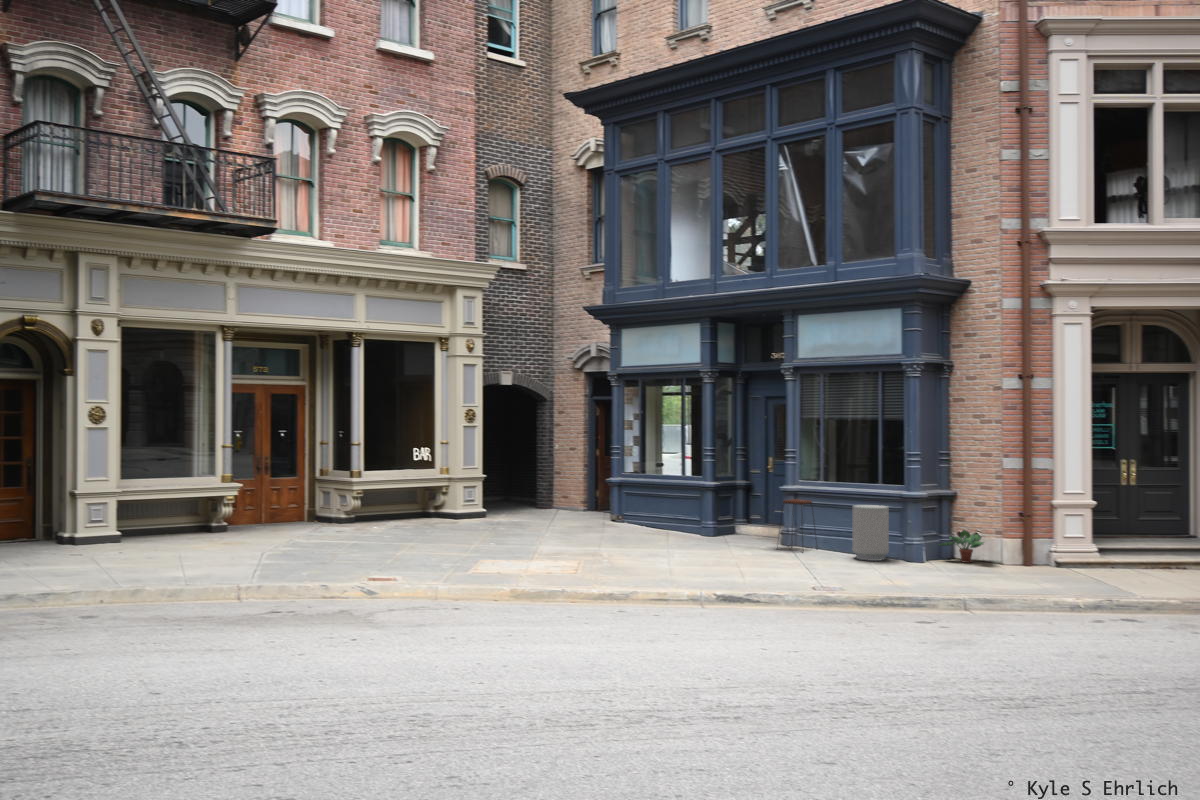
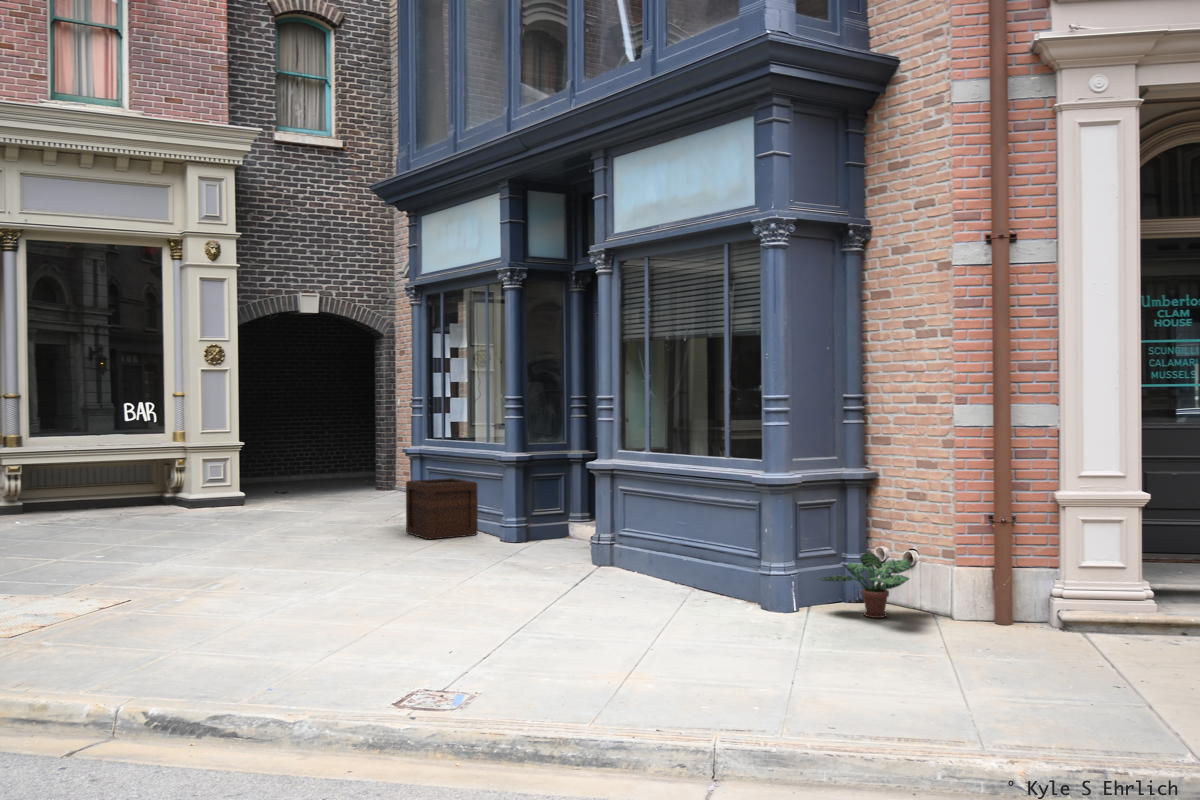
wooden crate: none [635,498,682,535] -> present [406,478,478,539]
bar stool: present [779,499,816,539] -> none [558,485,634,583]
trash can: present [852,505,889,561] -> none [660,498,728,608]

